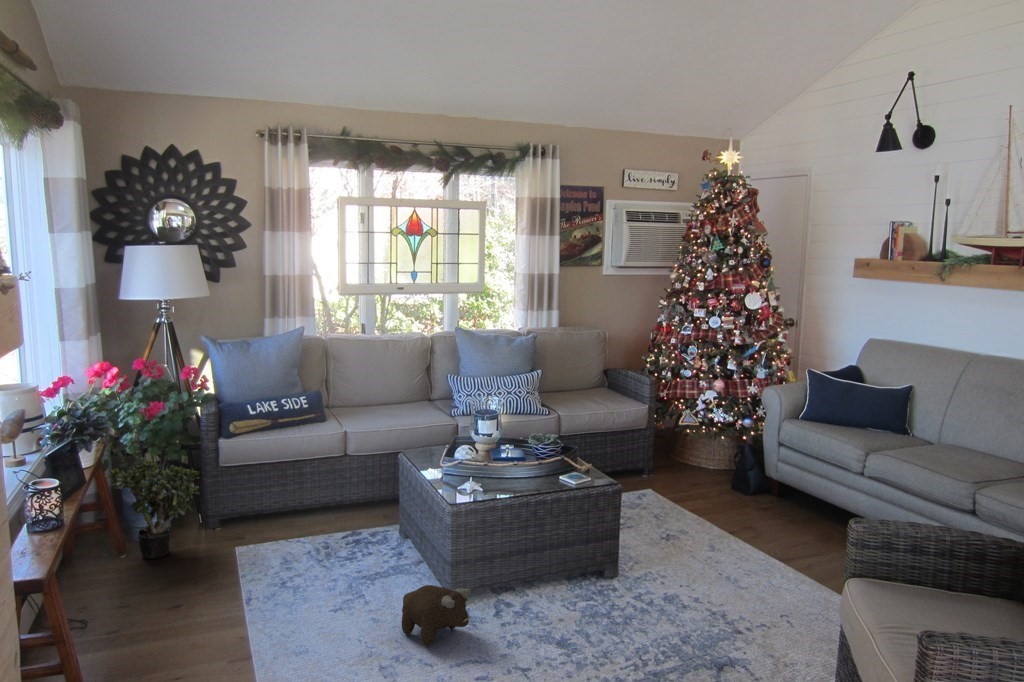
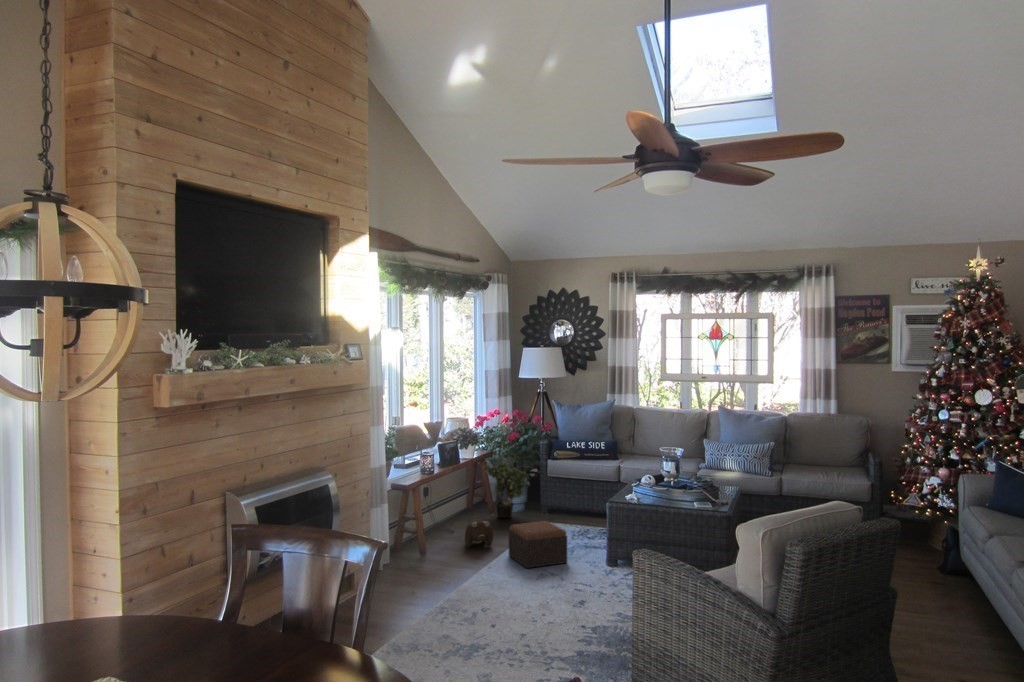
footstool: none [262,554,375,654] -> present [509,521,567,568]
plush toy: present [402,585,471,647] -> present [465,519,493,547]

